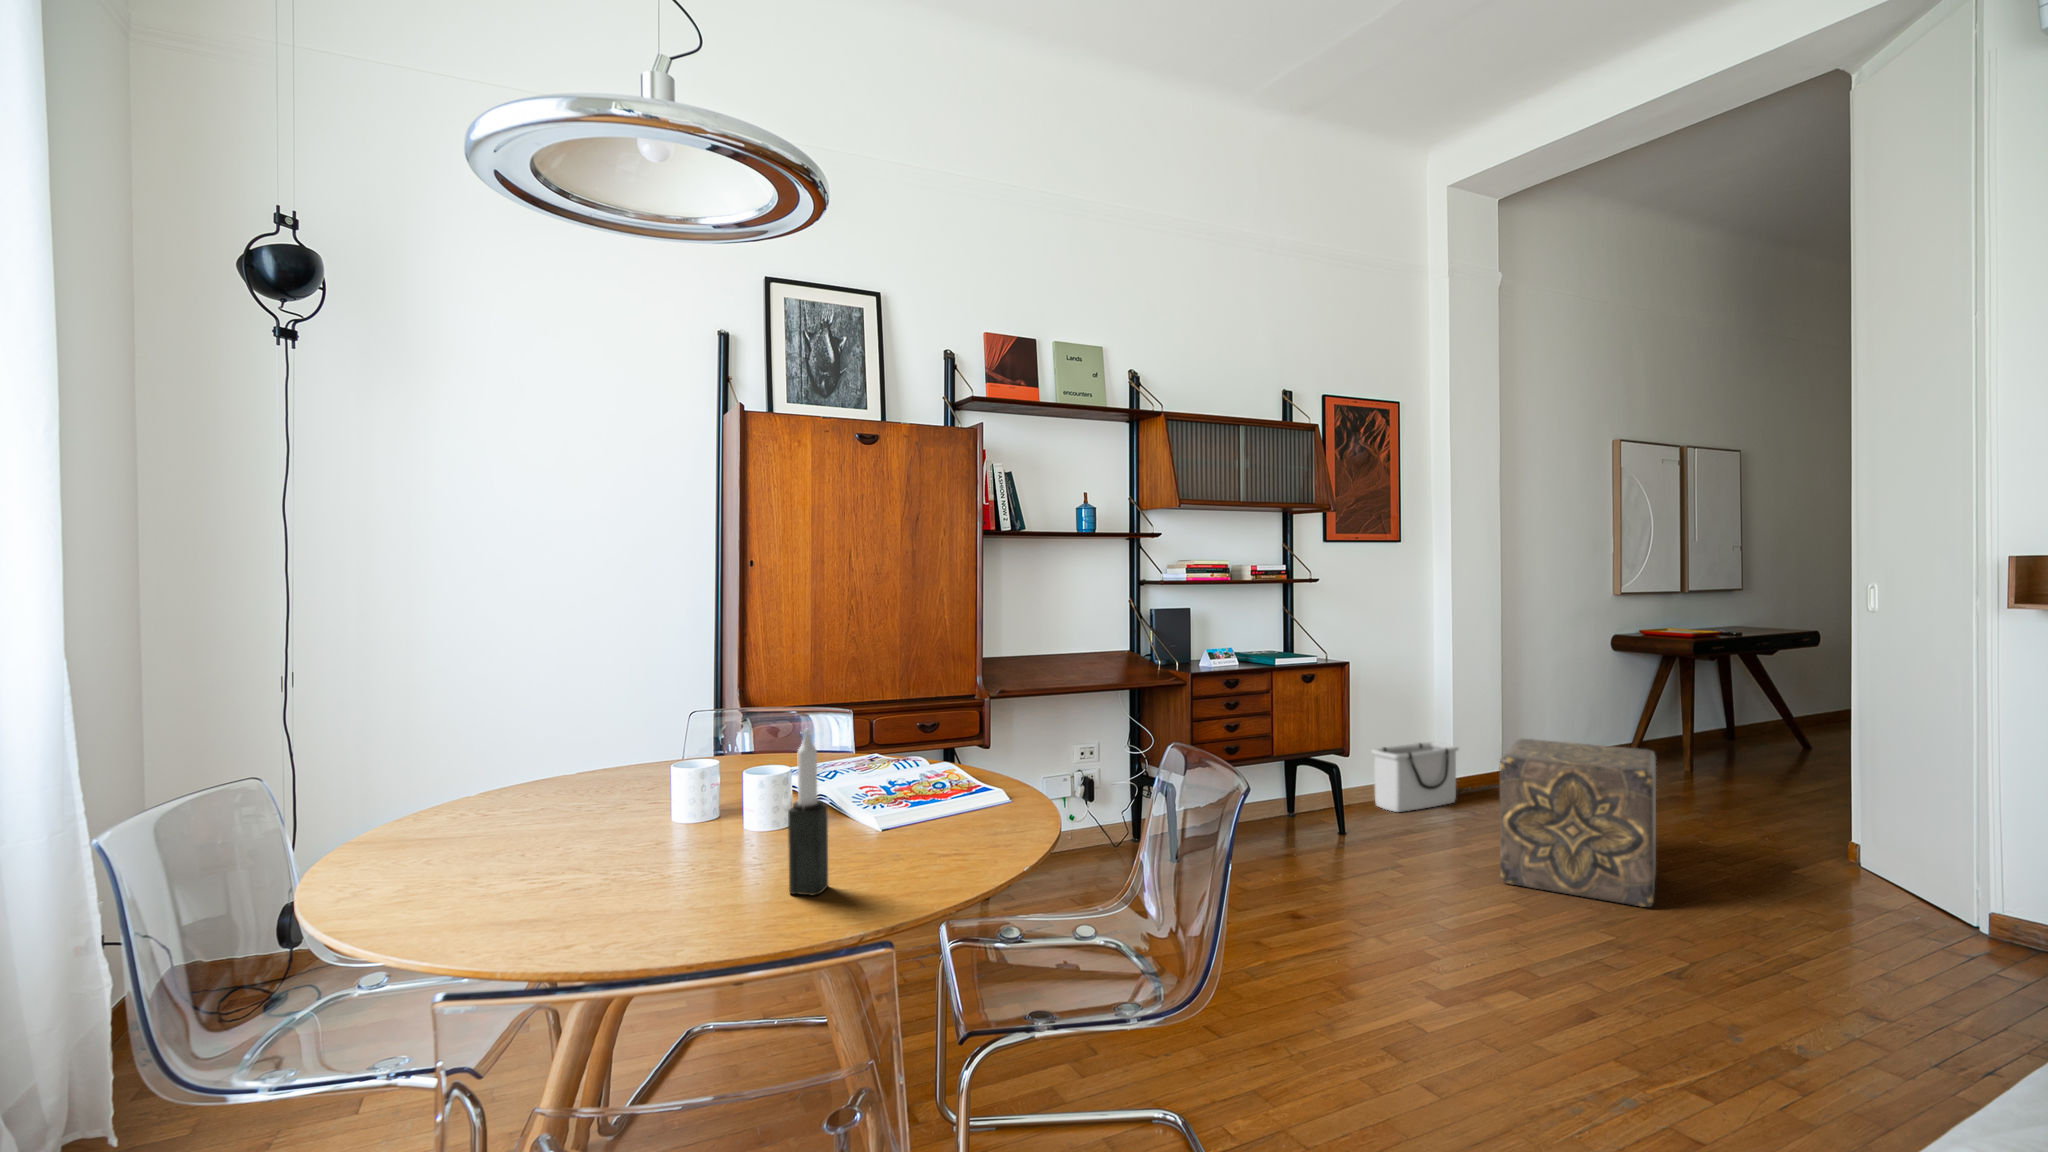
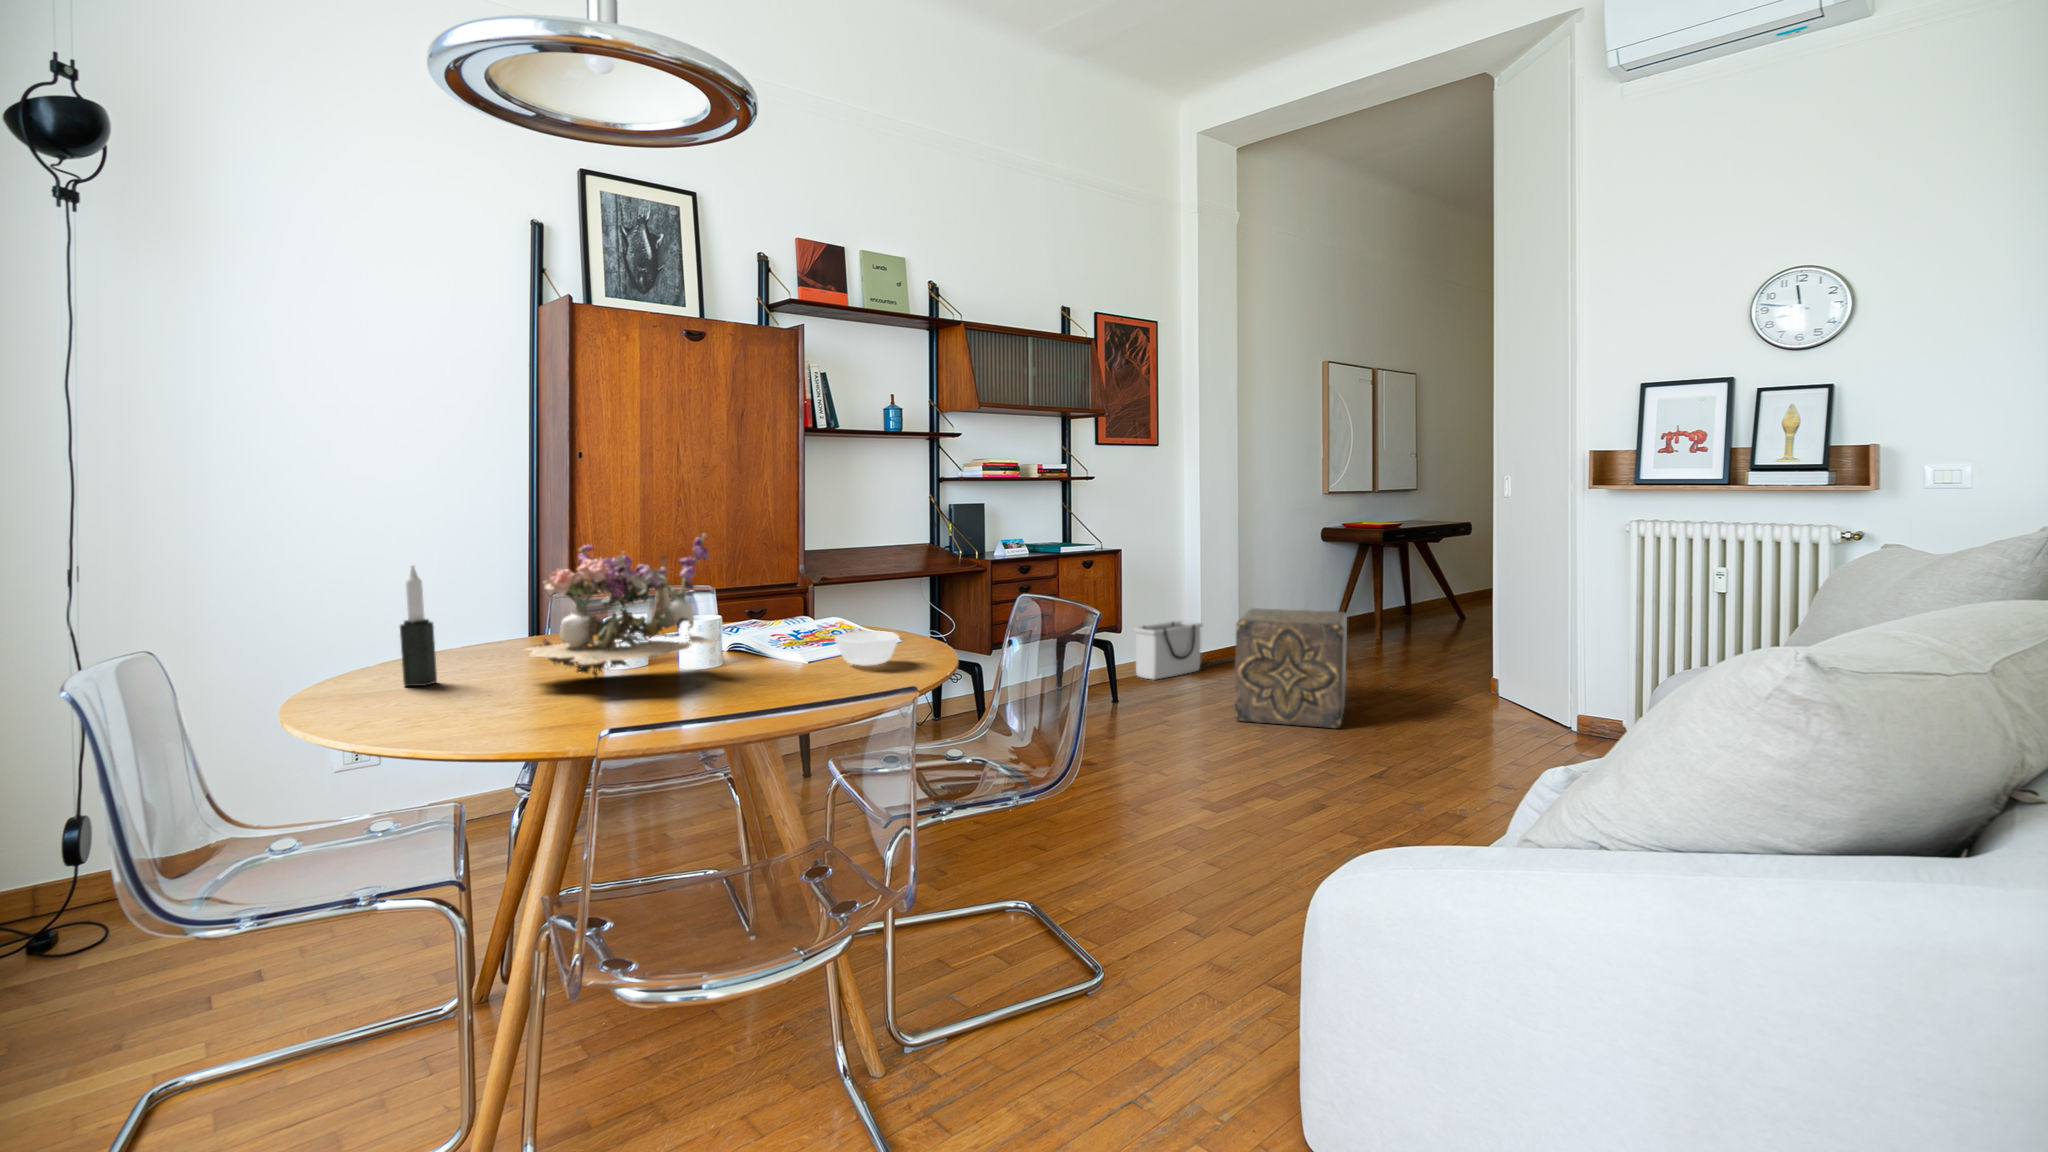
flower arrangement: none [483,679,735,867] -> present [525,534,716,678]
candle: present [788,729,828,895] -> present [400,565,437,686]
bowl: none [890,810,978,865] -> present [835,631,899,665]

